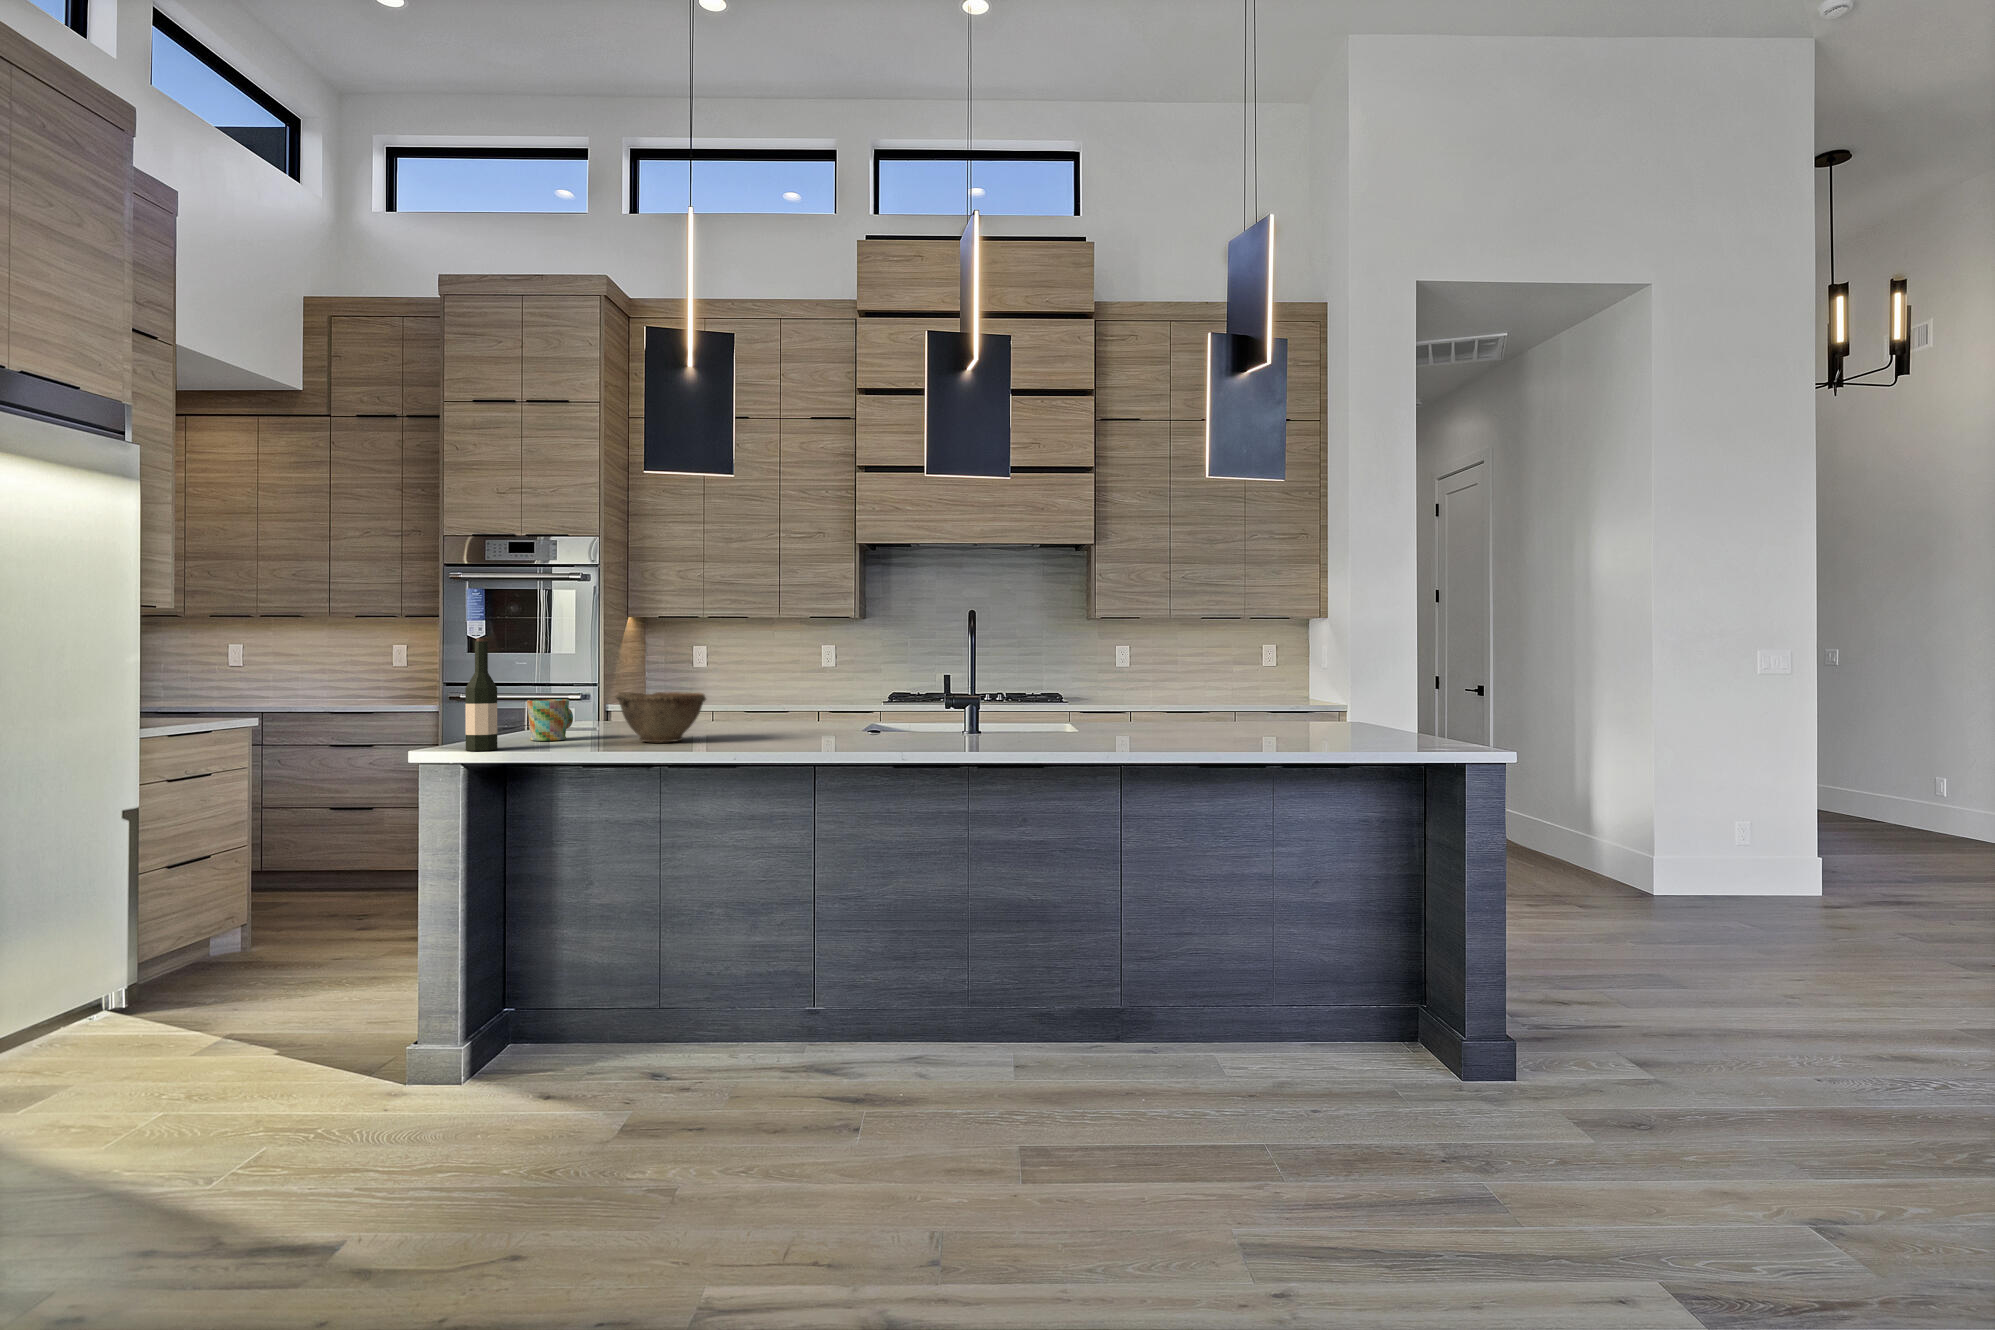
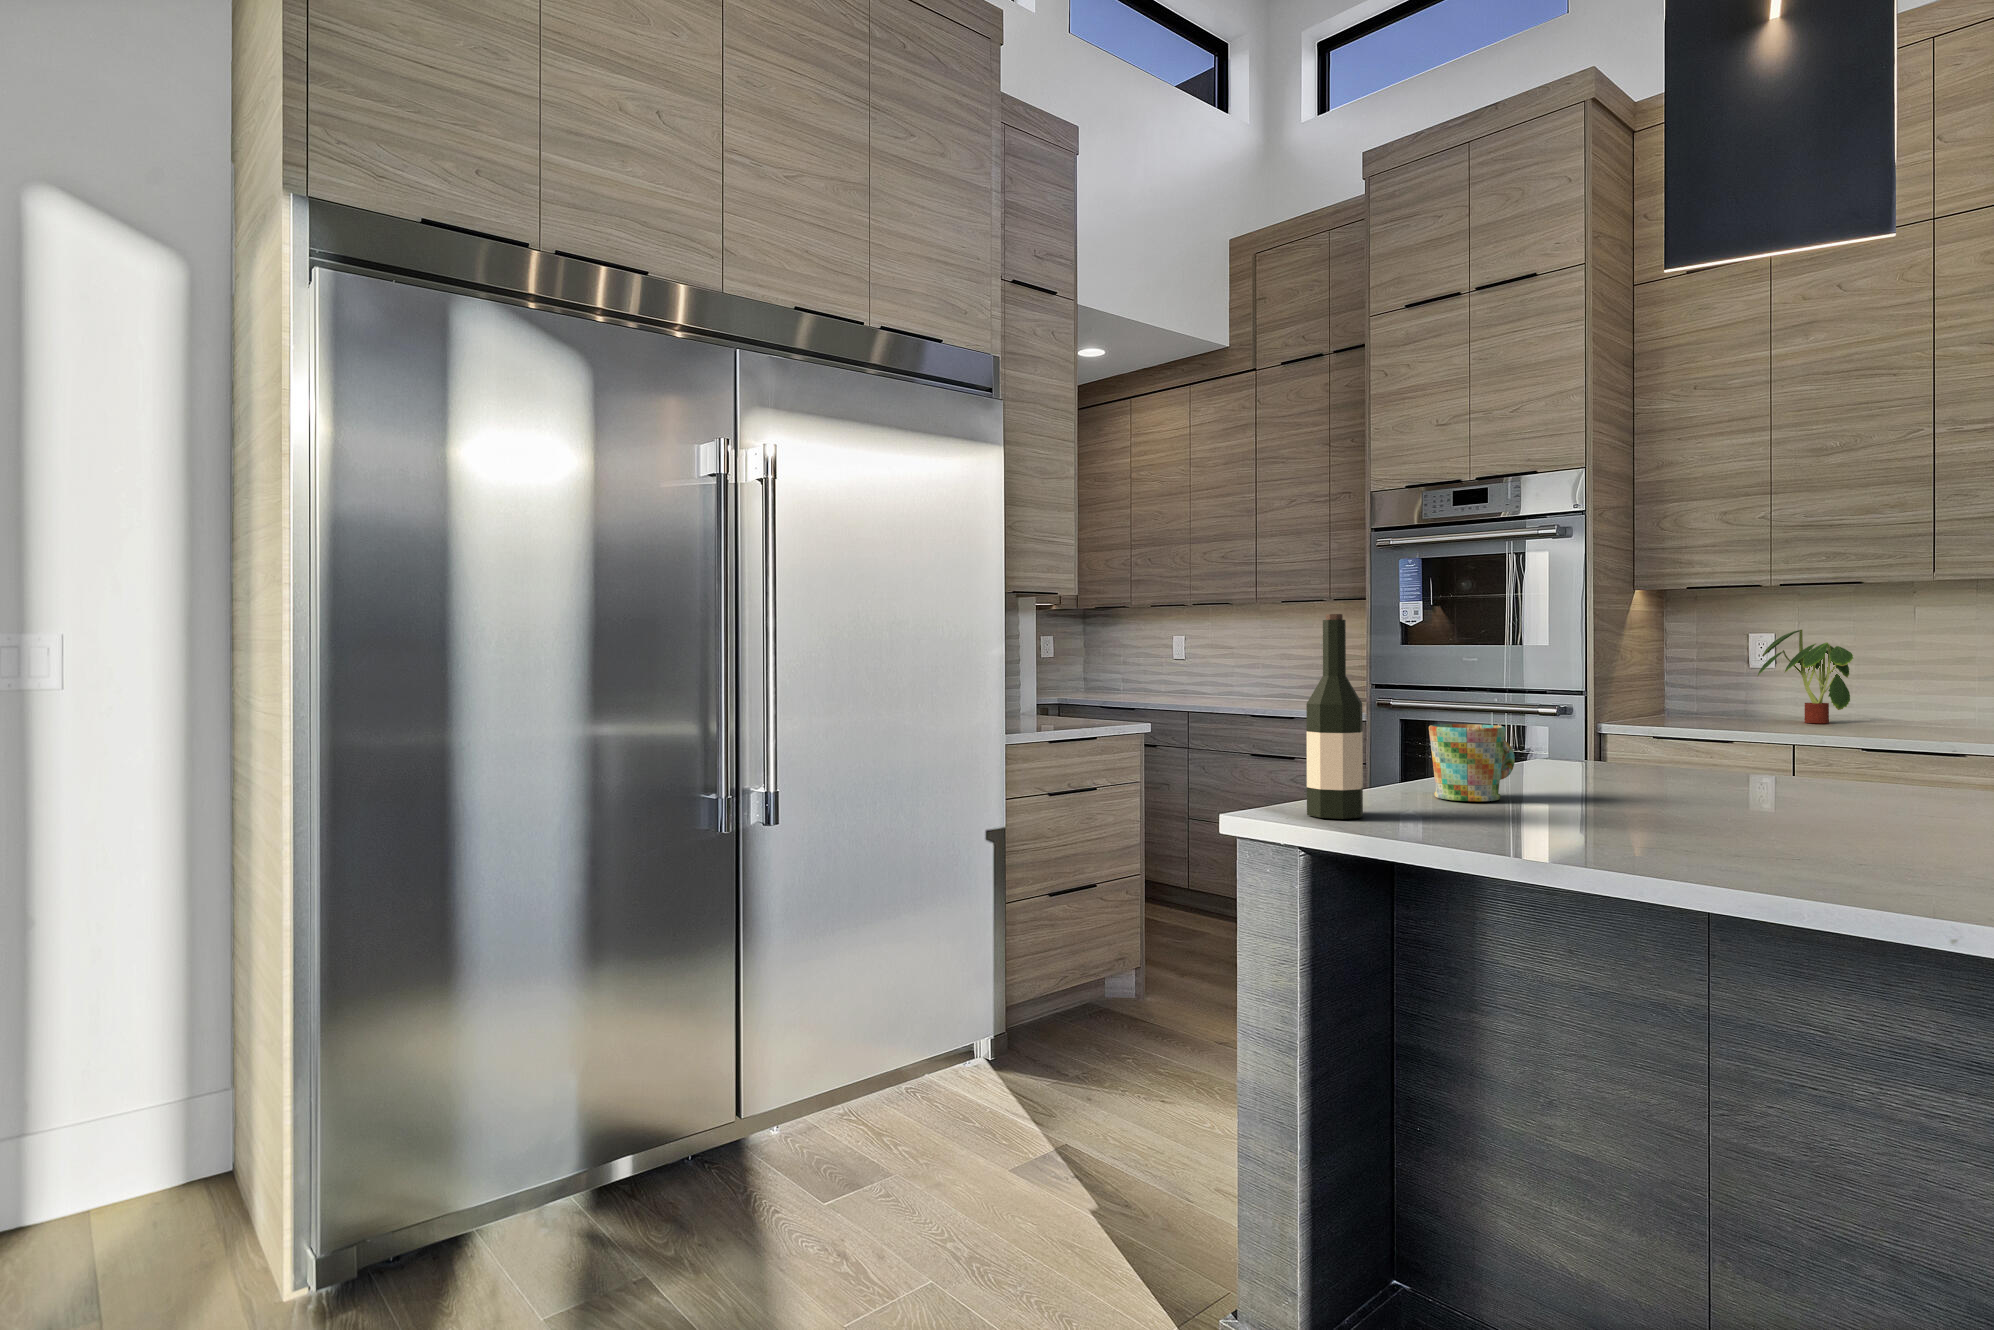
plant: none [697,645,747,702] -> present [1758,629,1853,723]
bowl: present [616,692,706,743] -> none [1595,716,1812,828]

